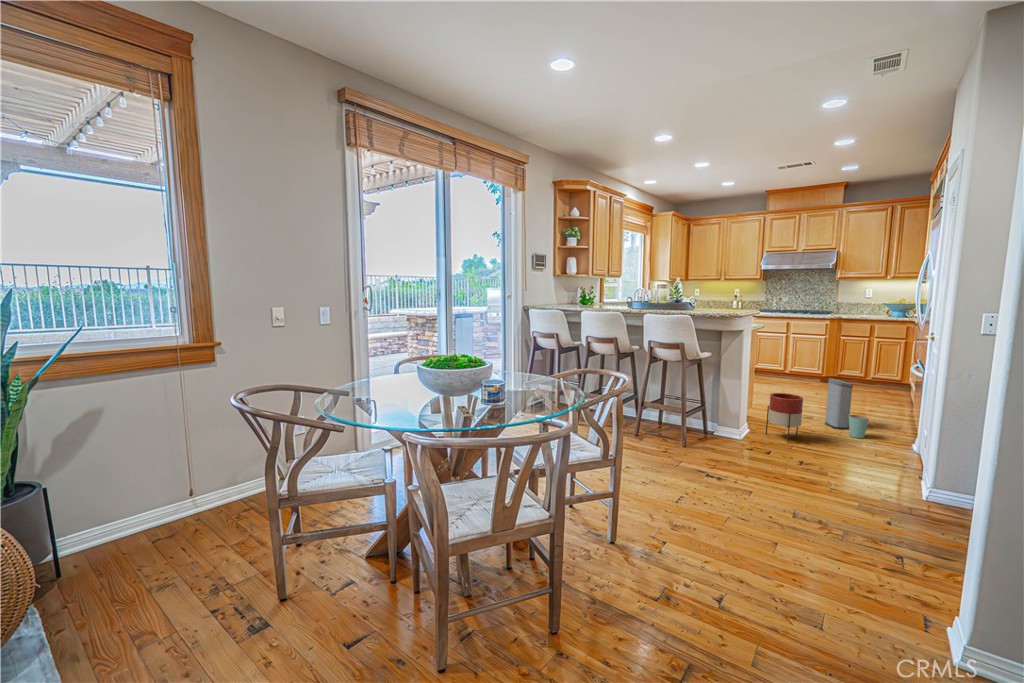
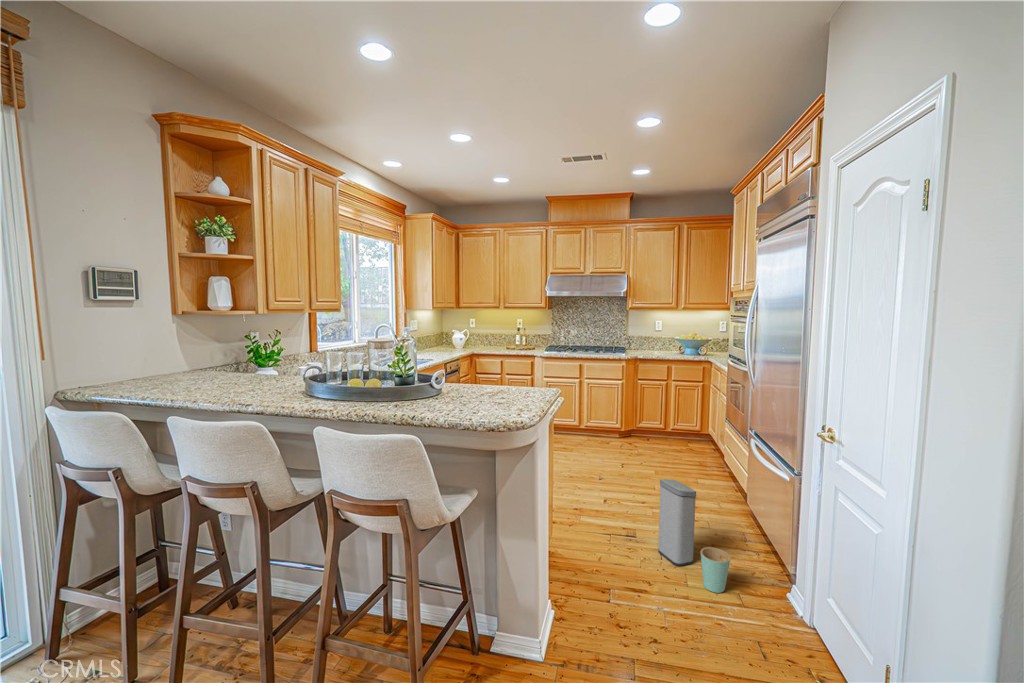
planter: present [766,393,803,443] -> none [584,540,645,656]

